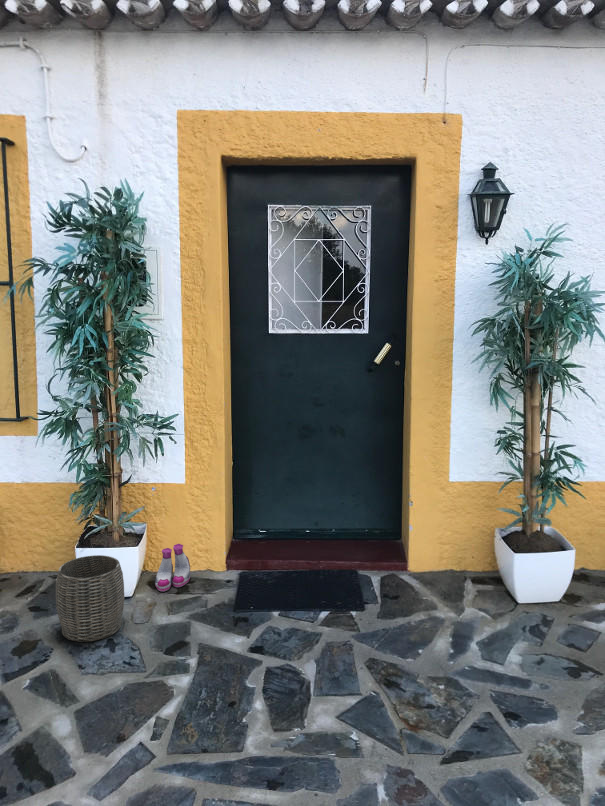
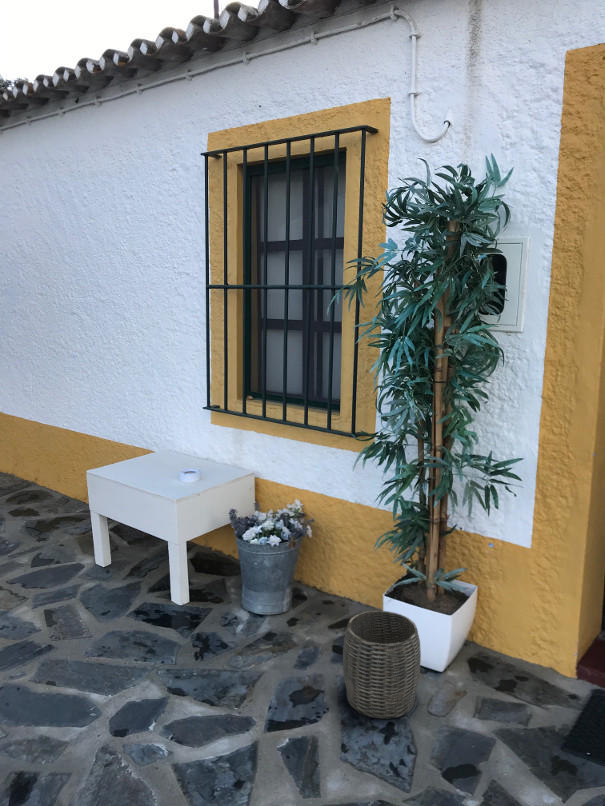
boots: present [155,544,190,591] -> none [474,624,524,681]

